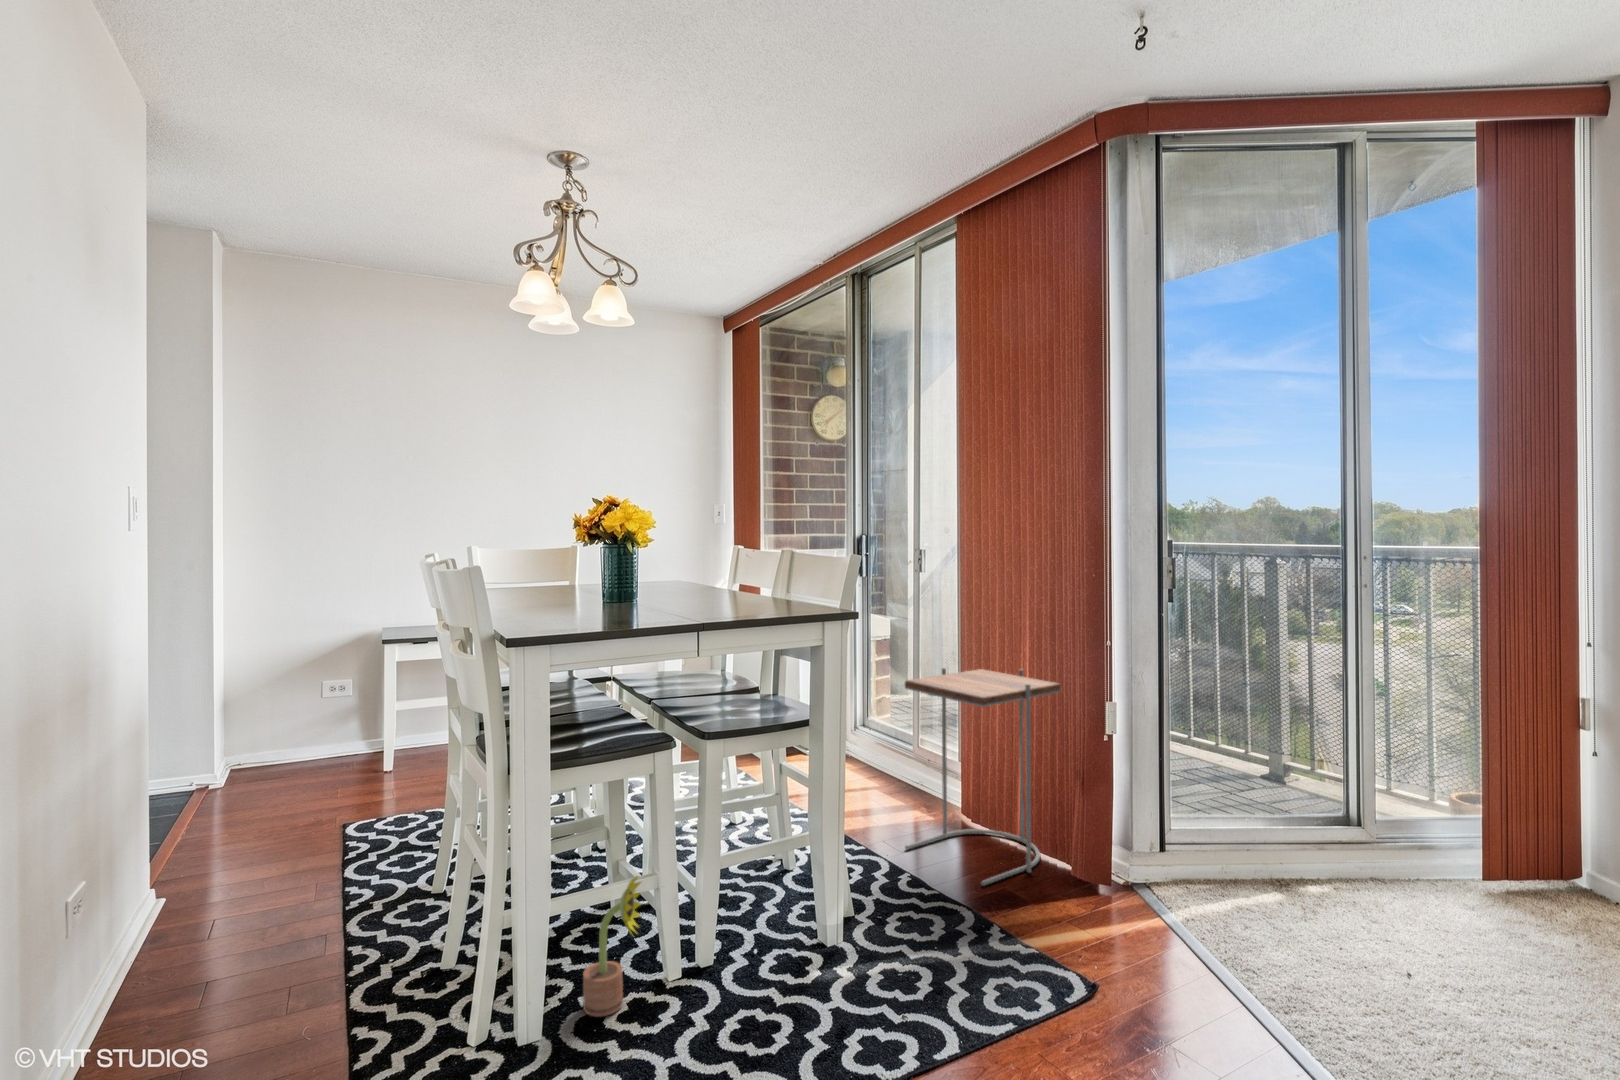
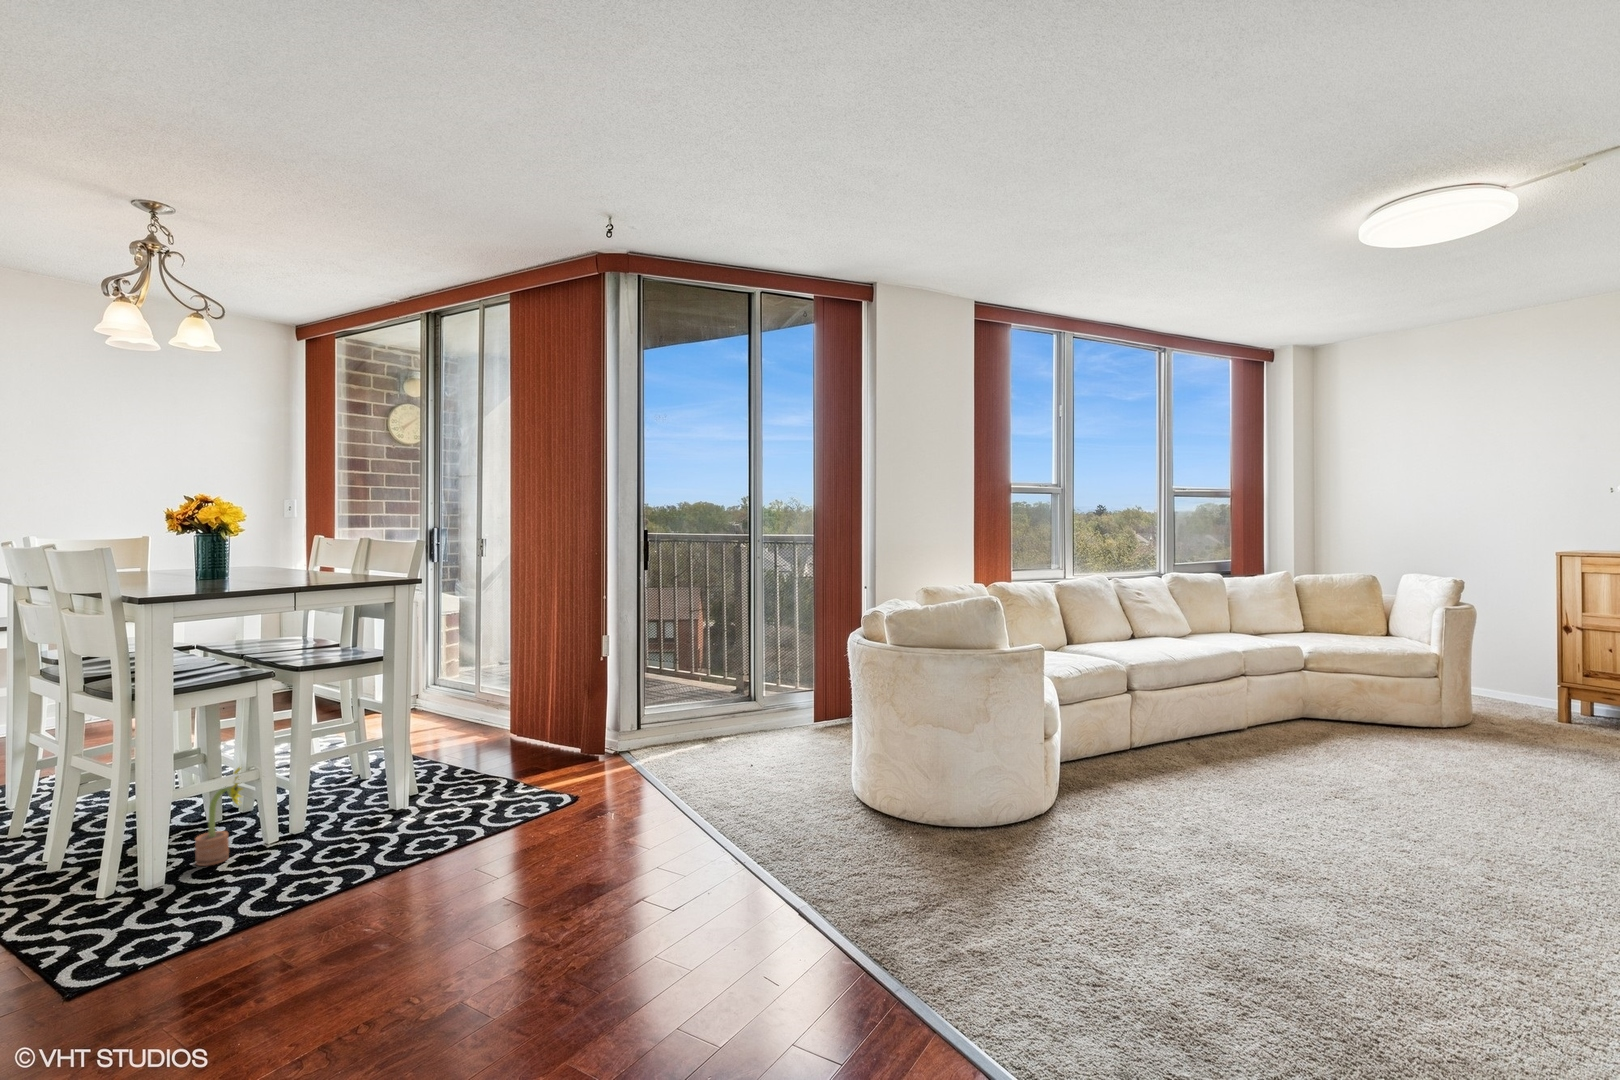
side table: present [905,668,1060,886] -> none [460,624,576,771]

